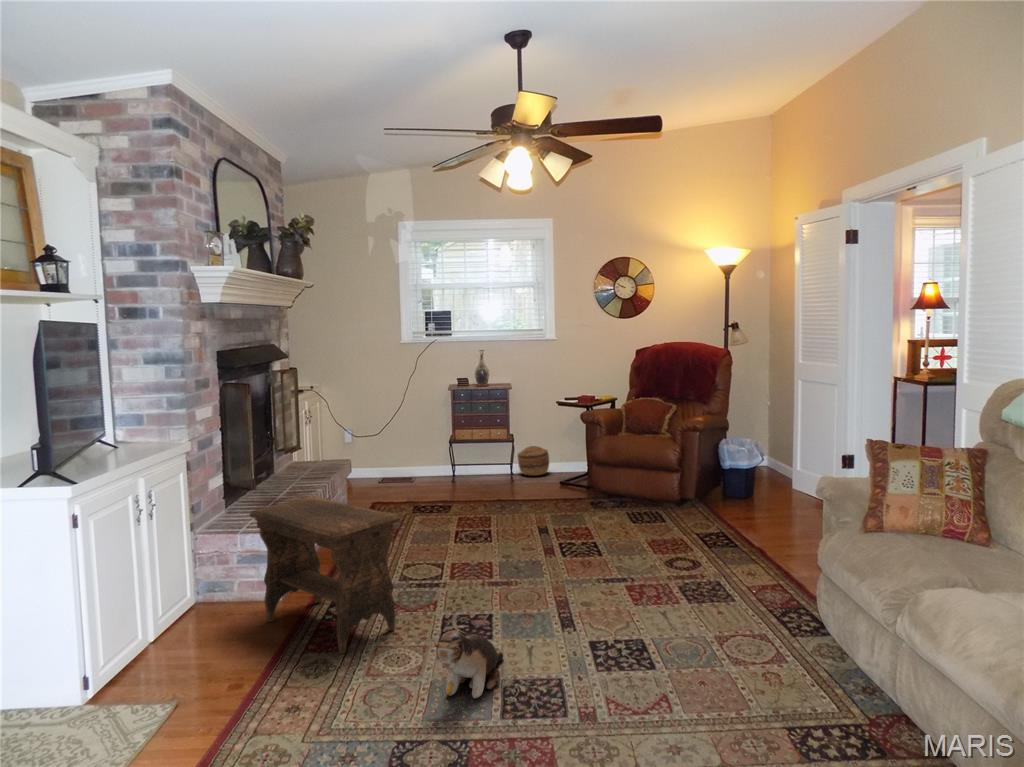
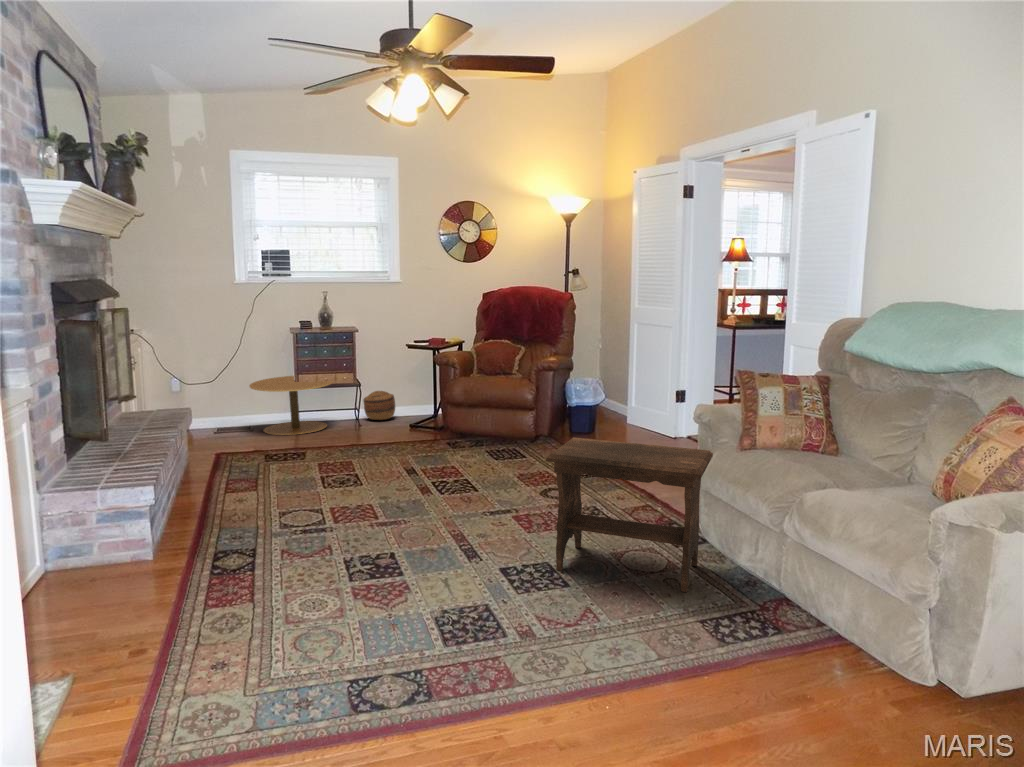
side table: none [409,429,486,487] -> present [250,376,333,435]
footstool: present [249,496,400,654] -> present [546,437,713,592]
plush toy: present [429,630,503,698] -> none [368,566,430,632]

